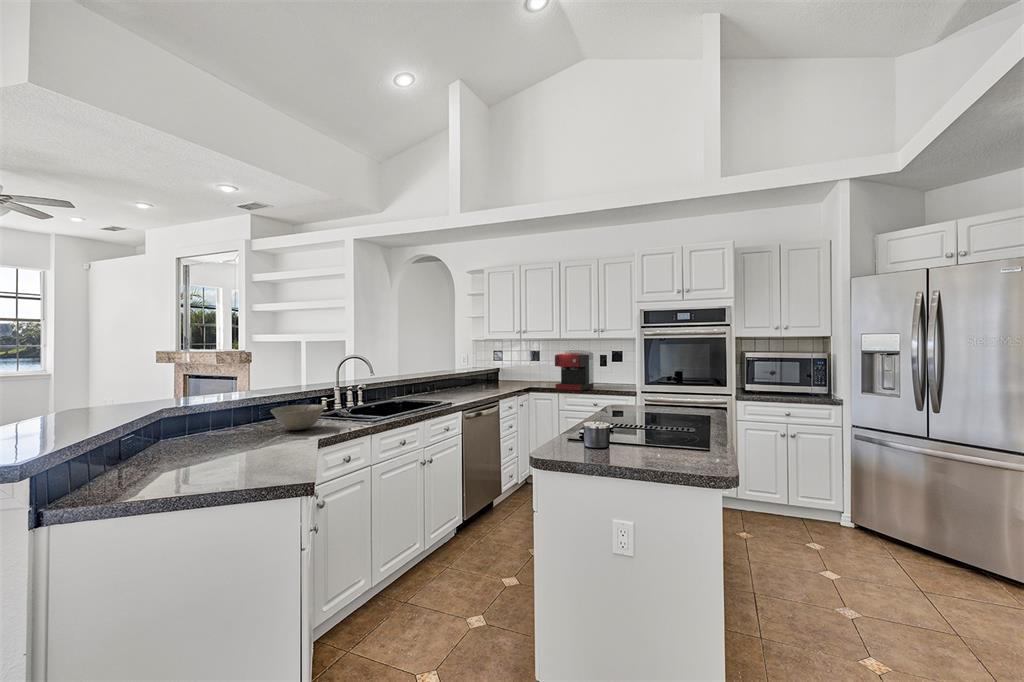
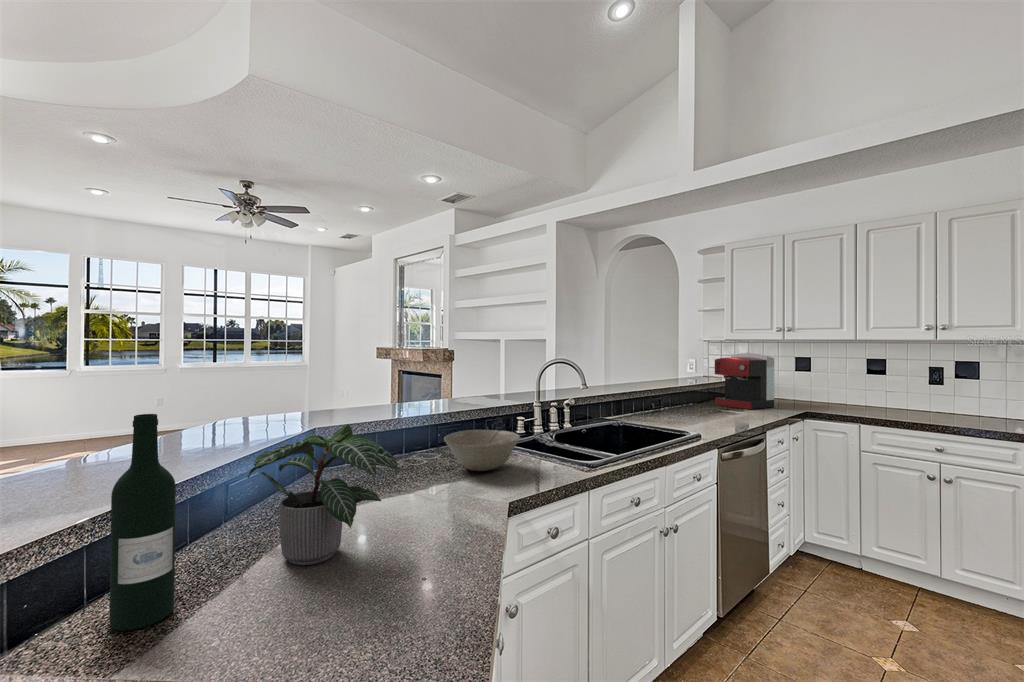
coffee maker: present [555,350,594,391] -> present [715,353,774,409]
wine bottle: none [106,387,140,494] -> present [109,414,176,631]
potted plant: none [170,395,253,470] -> present [248,424,398,565]

